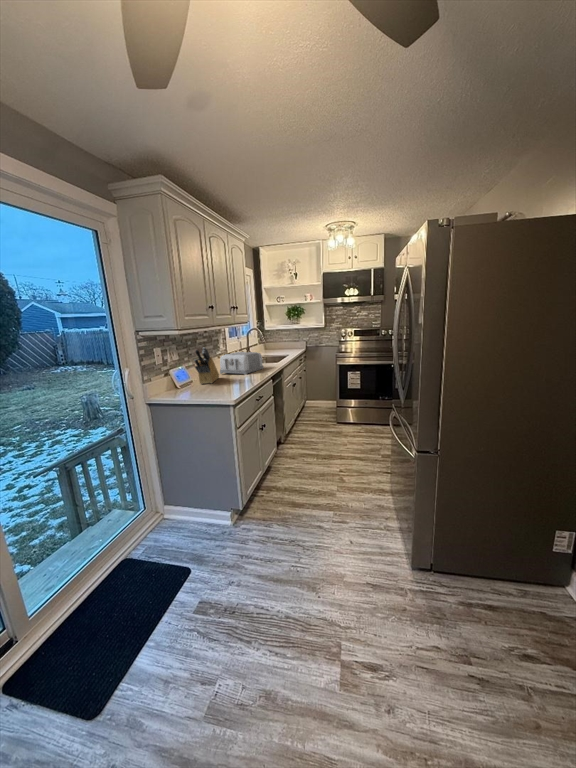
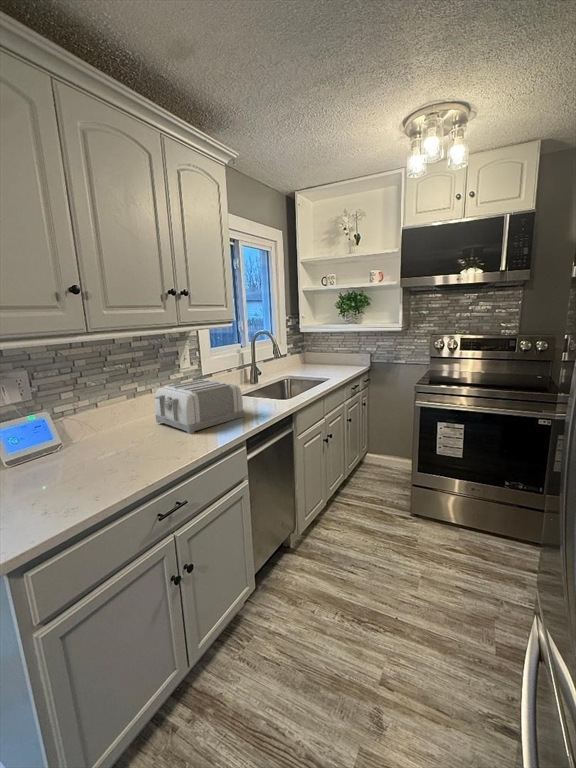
knife block: present [194,347,219,384] -> none [41,380,137,457]

